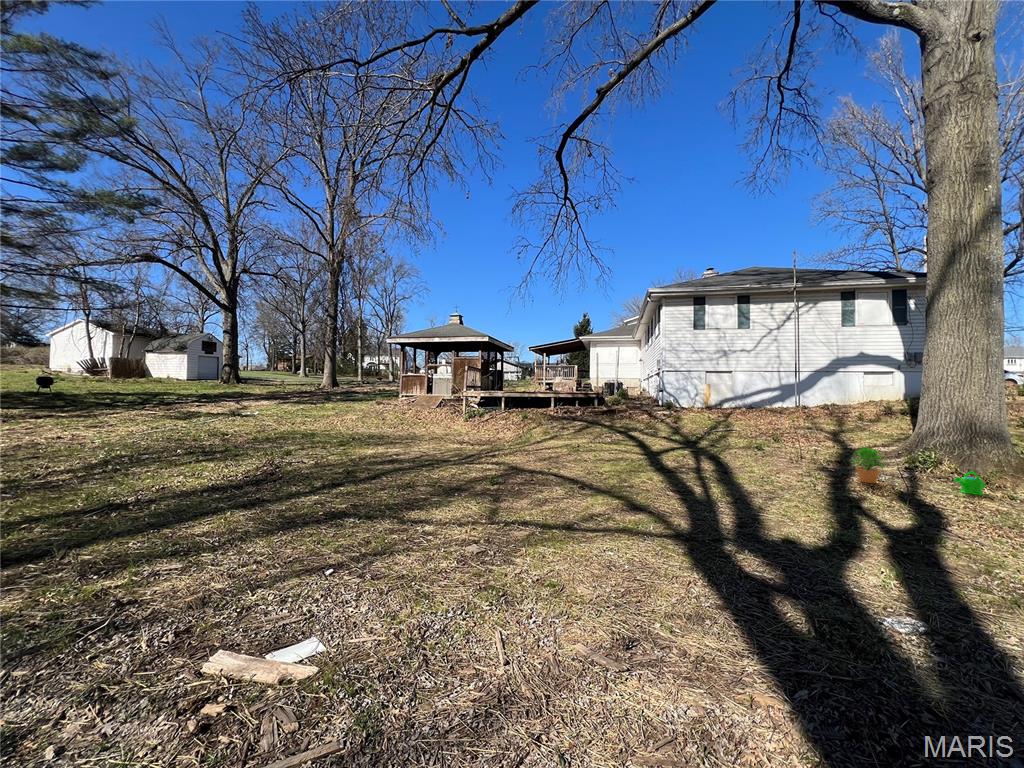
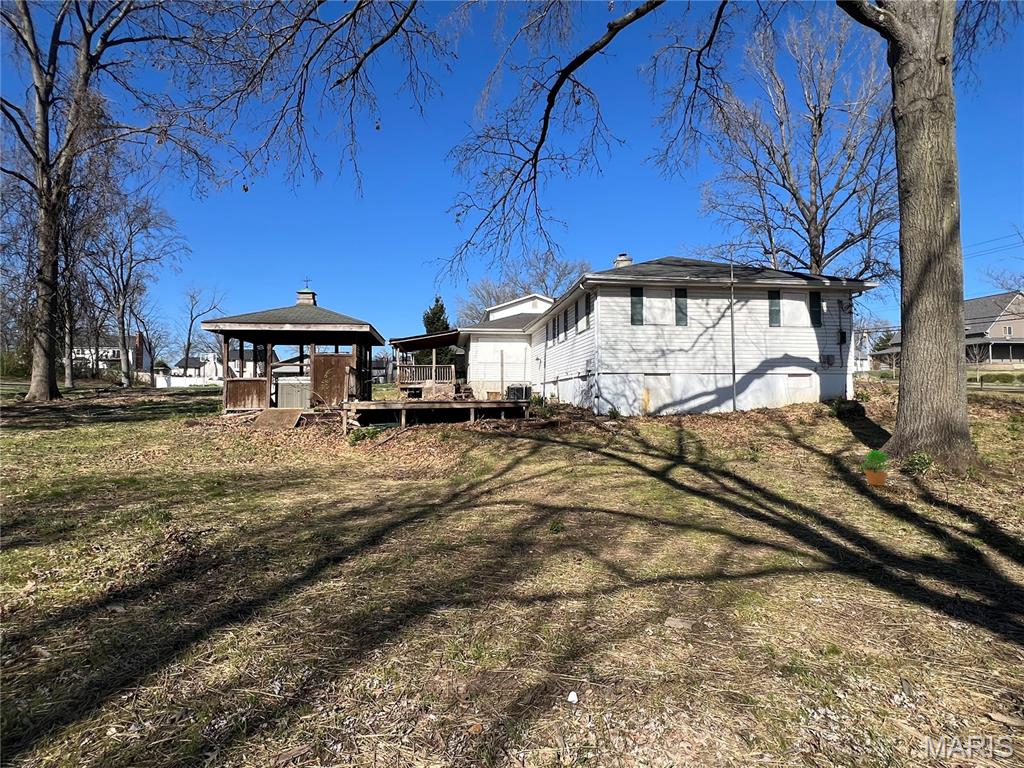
watering can: present [954,471,986,495] -> none [950,467,973,489]

